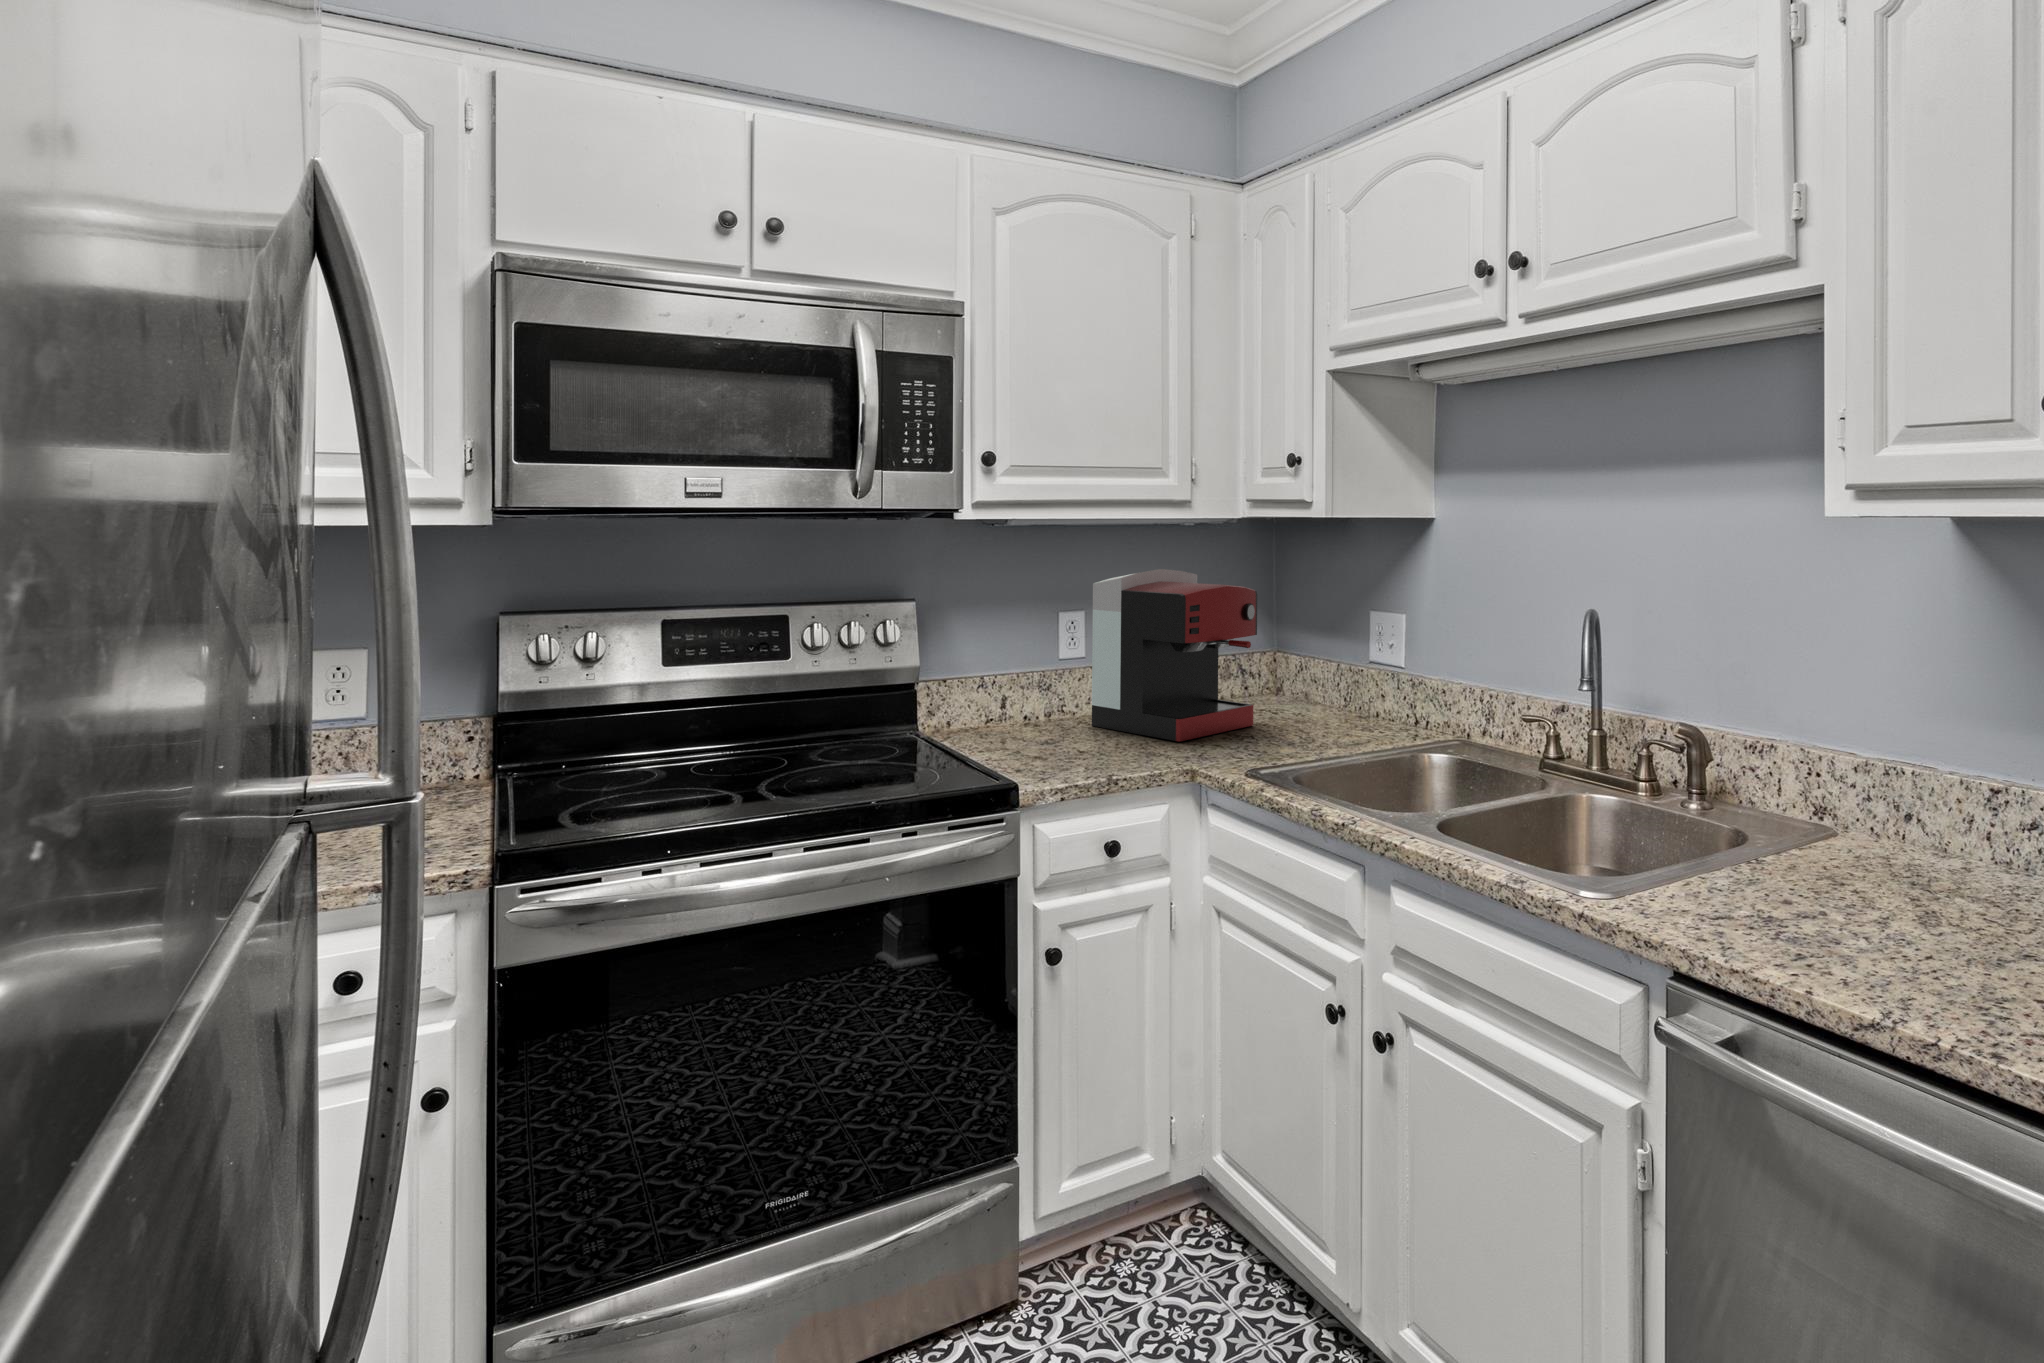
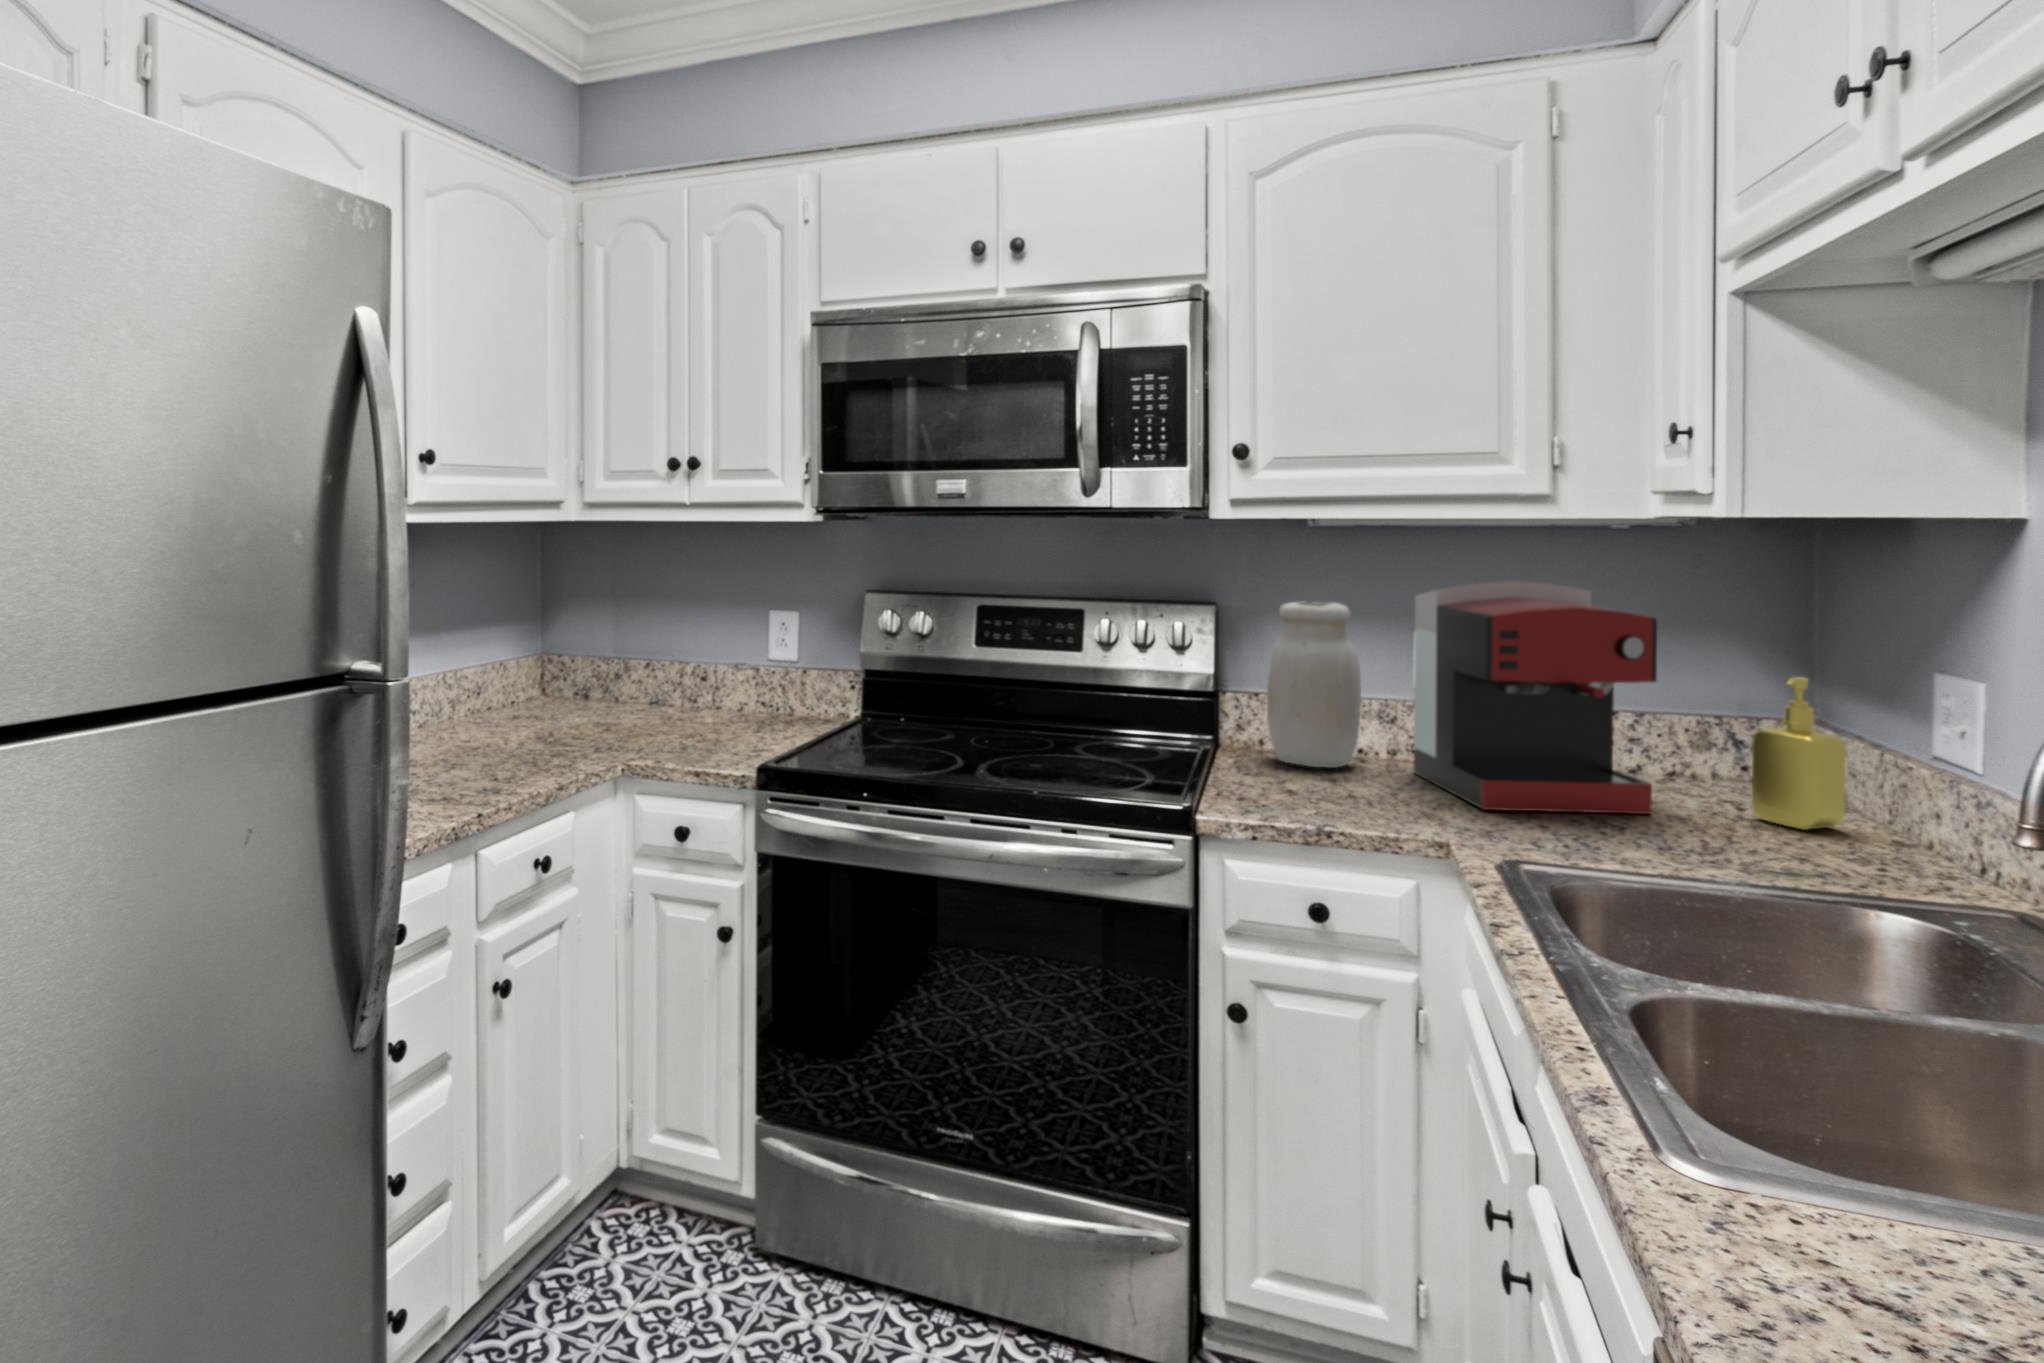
jar: none [980,592,1057,734] -> present [1267,602,1361,768]
soap dispenser: none [1293,624,1338,719] -> present [1751,677,1845,830]

